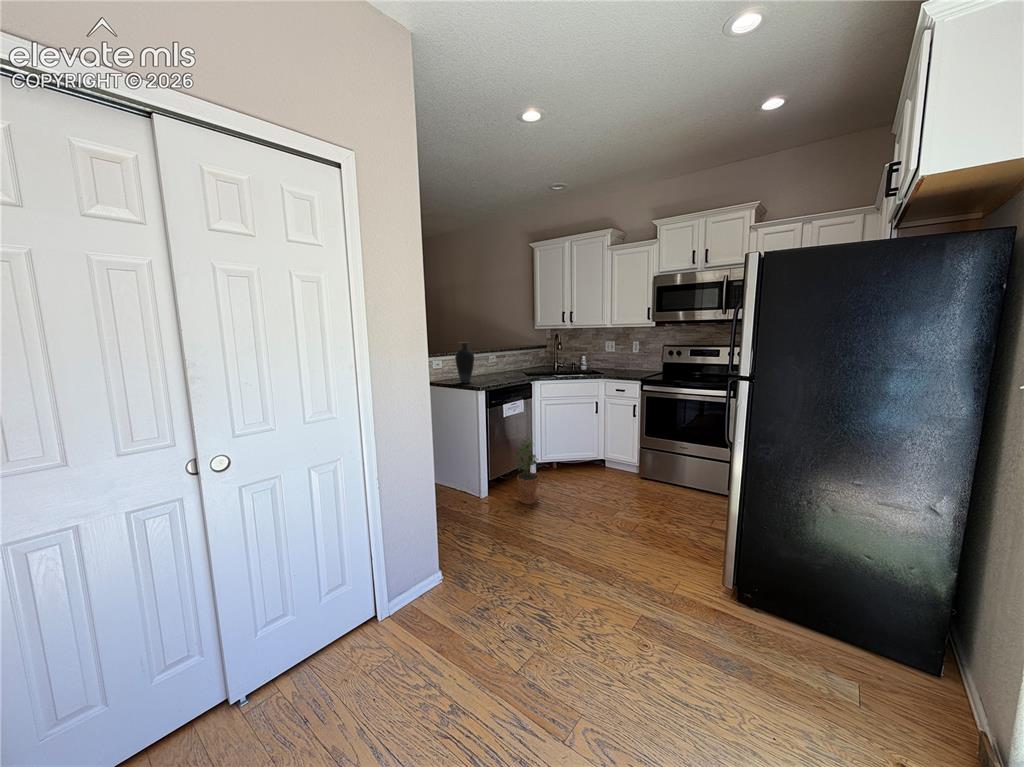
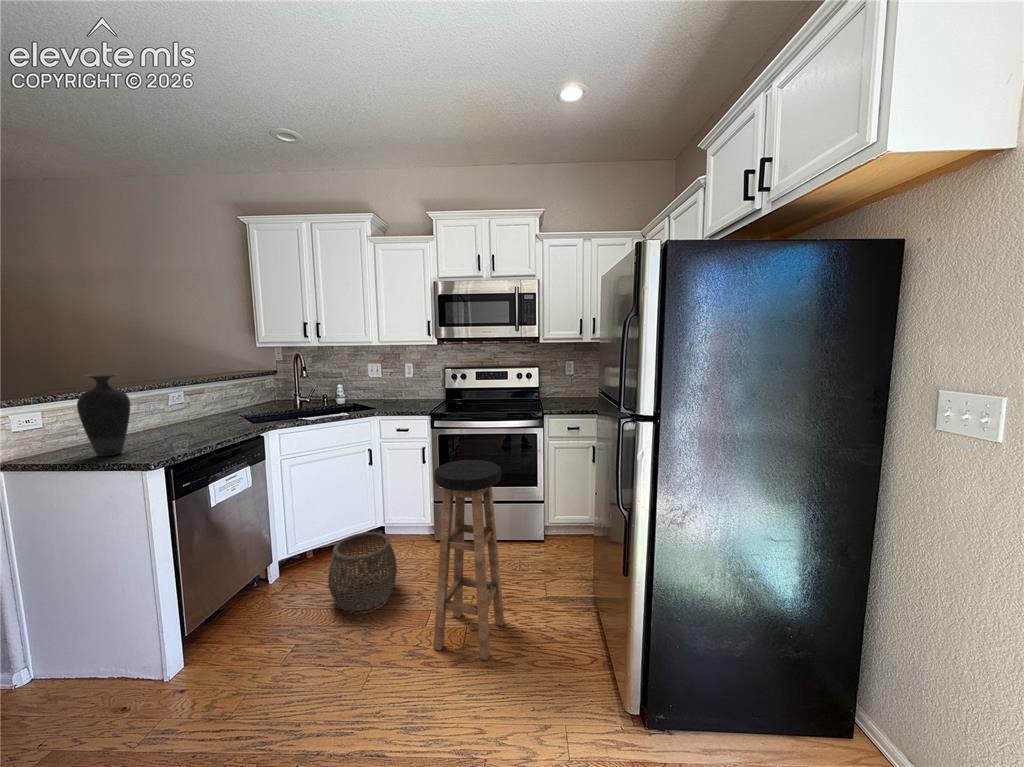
bar stool: none [615,409,672,544] -> present [433,460,504,660]
potted plant: present [515,438,539,504] -> none [234,535,292,658]
woven basket: none [560,453,604,500] -> present [328,532,397,612]

